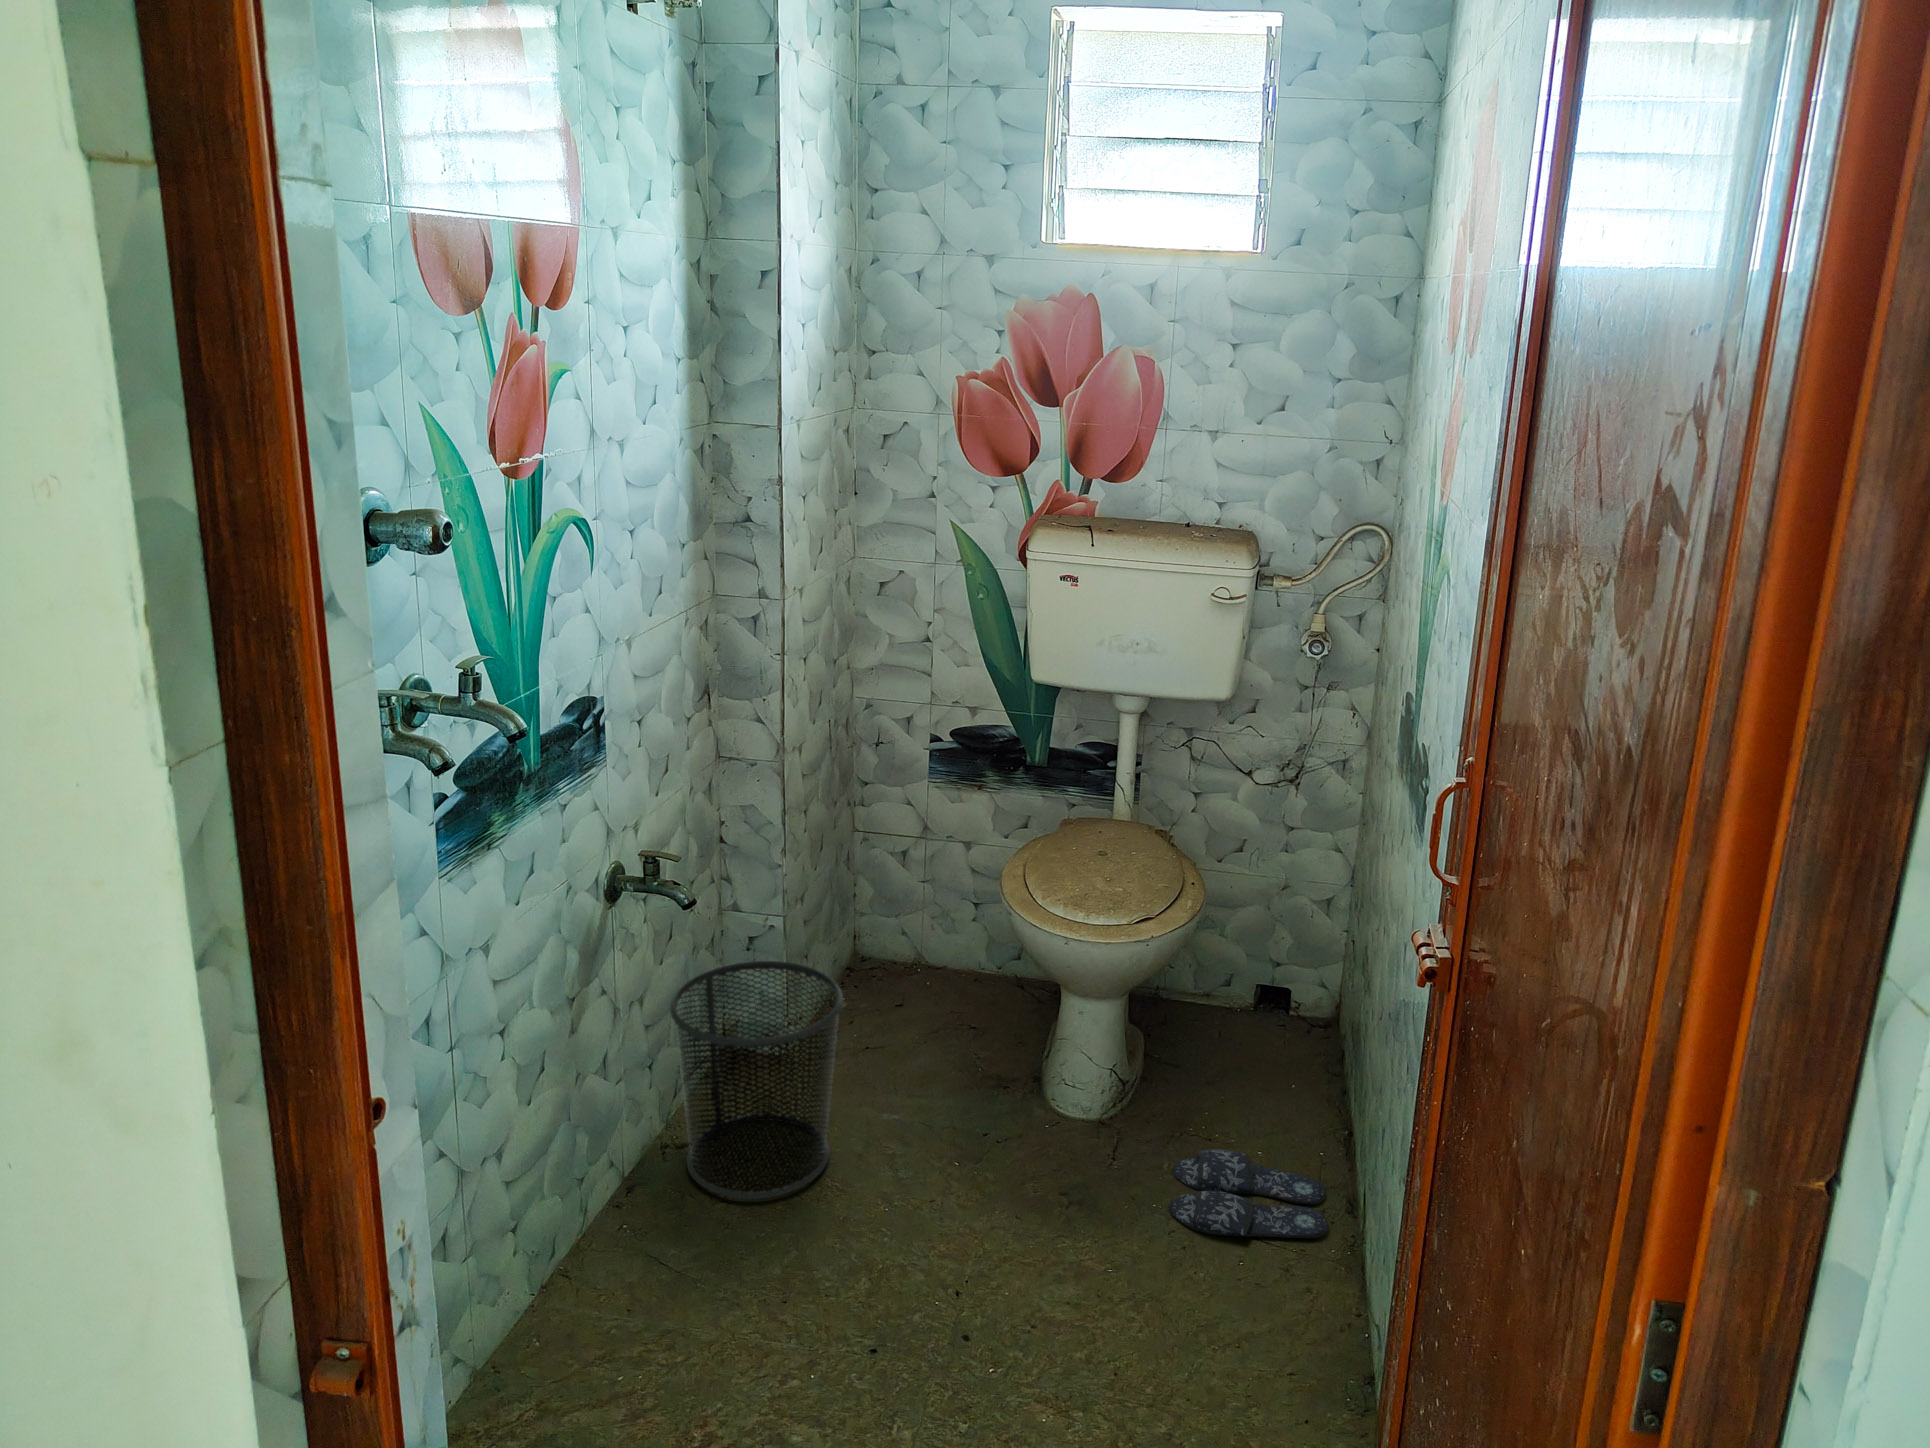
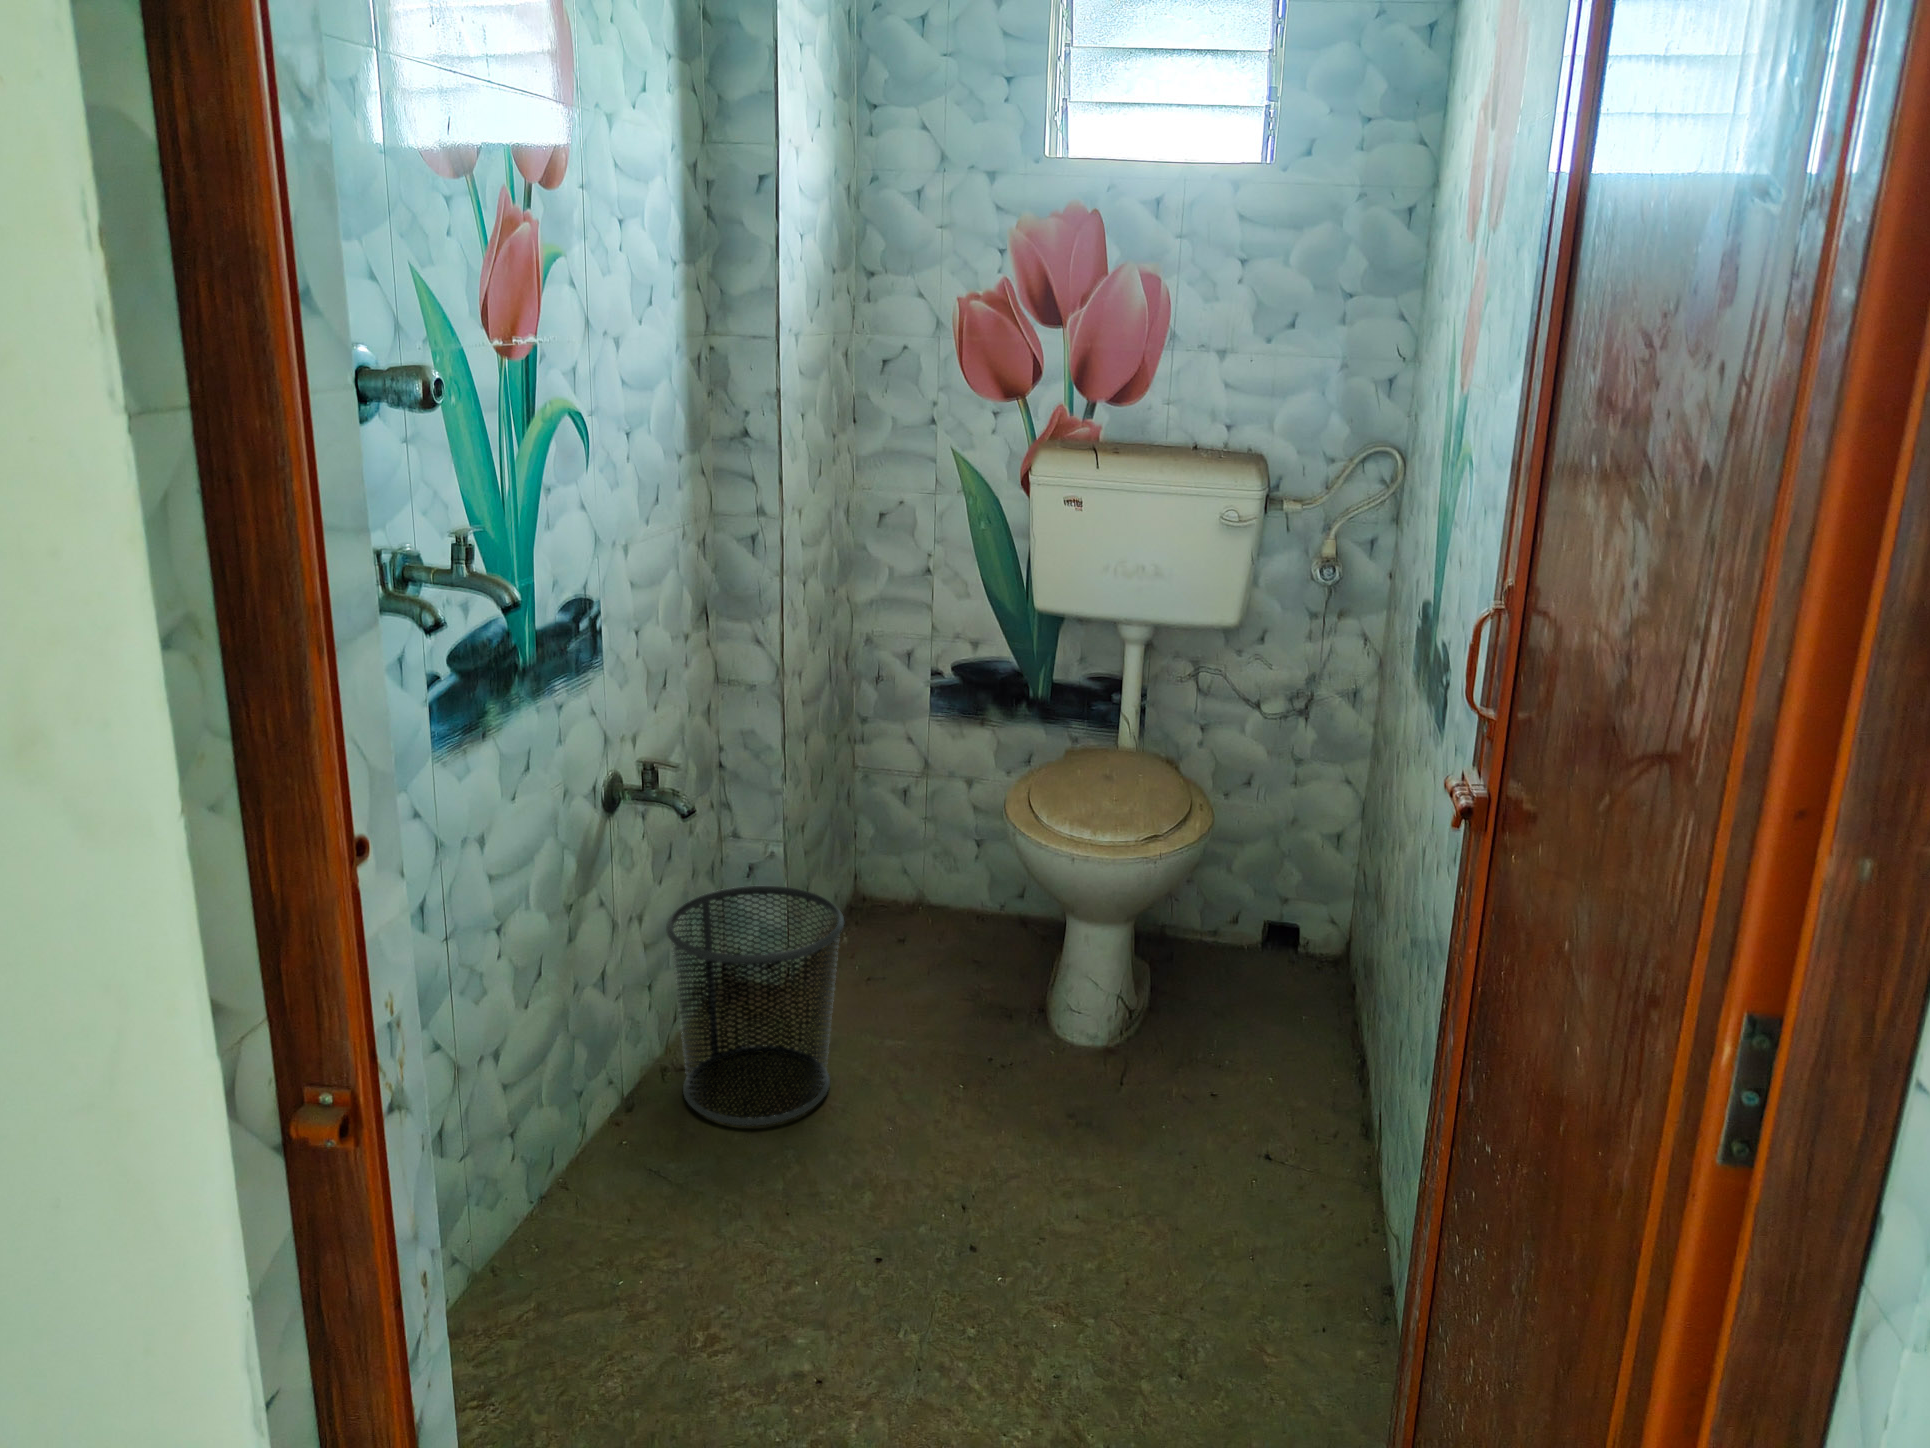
slippers: present [1169,1149,1329,1238] -> none [1181,1081,1346,1166]

